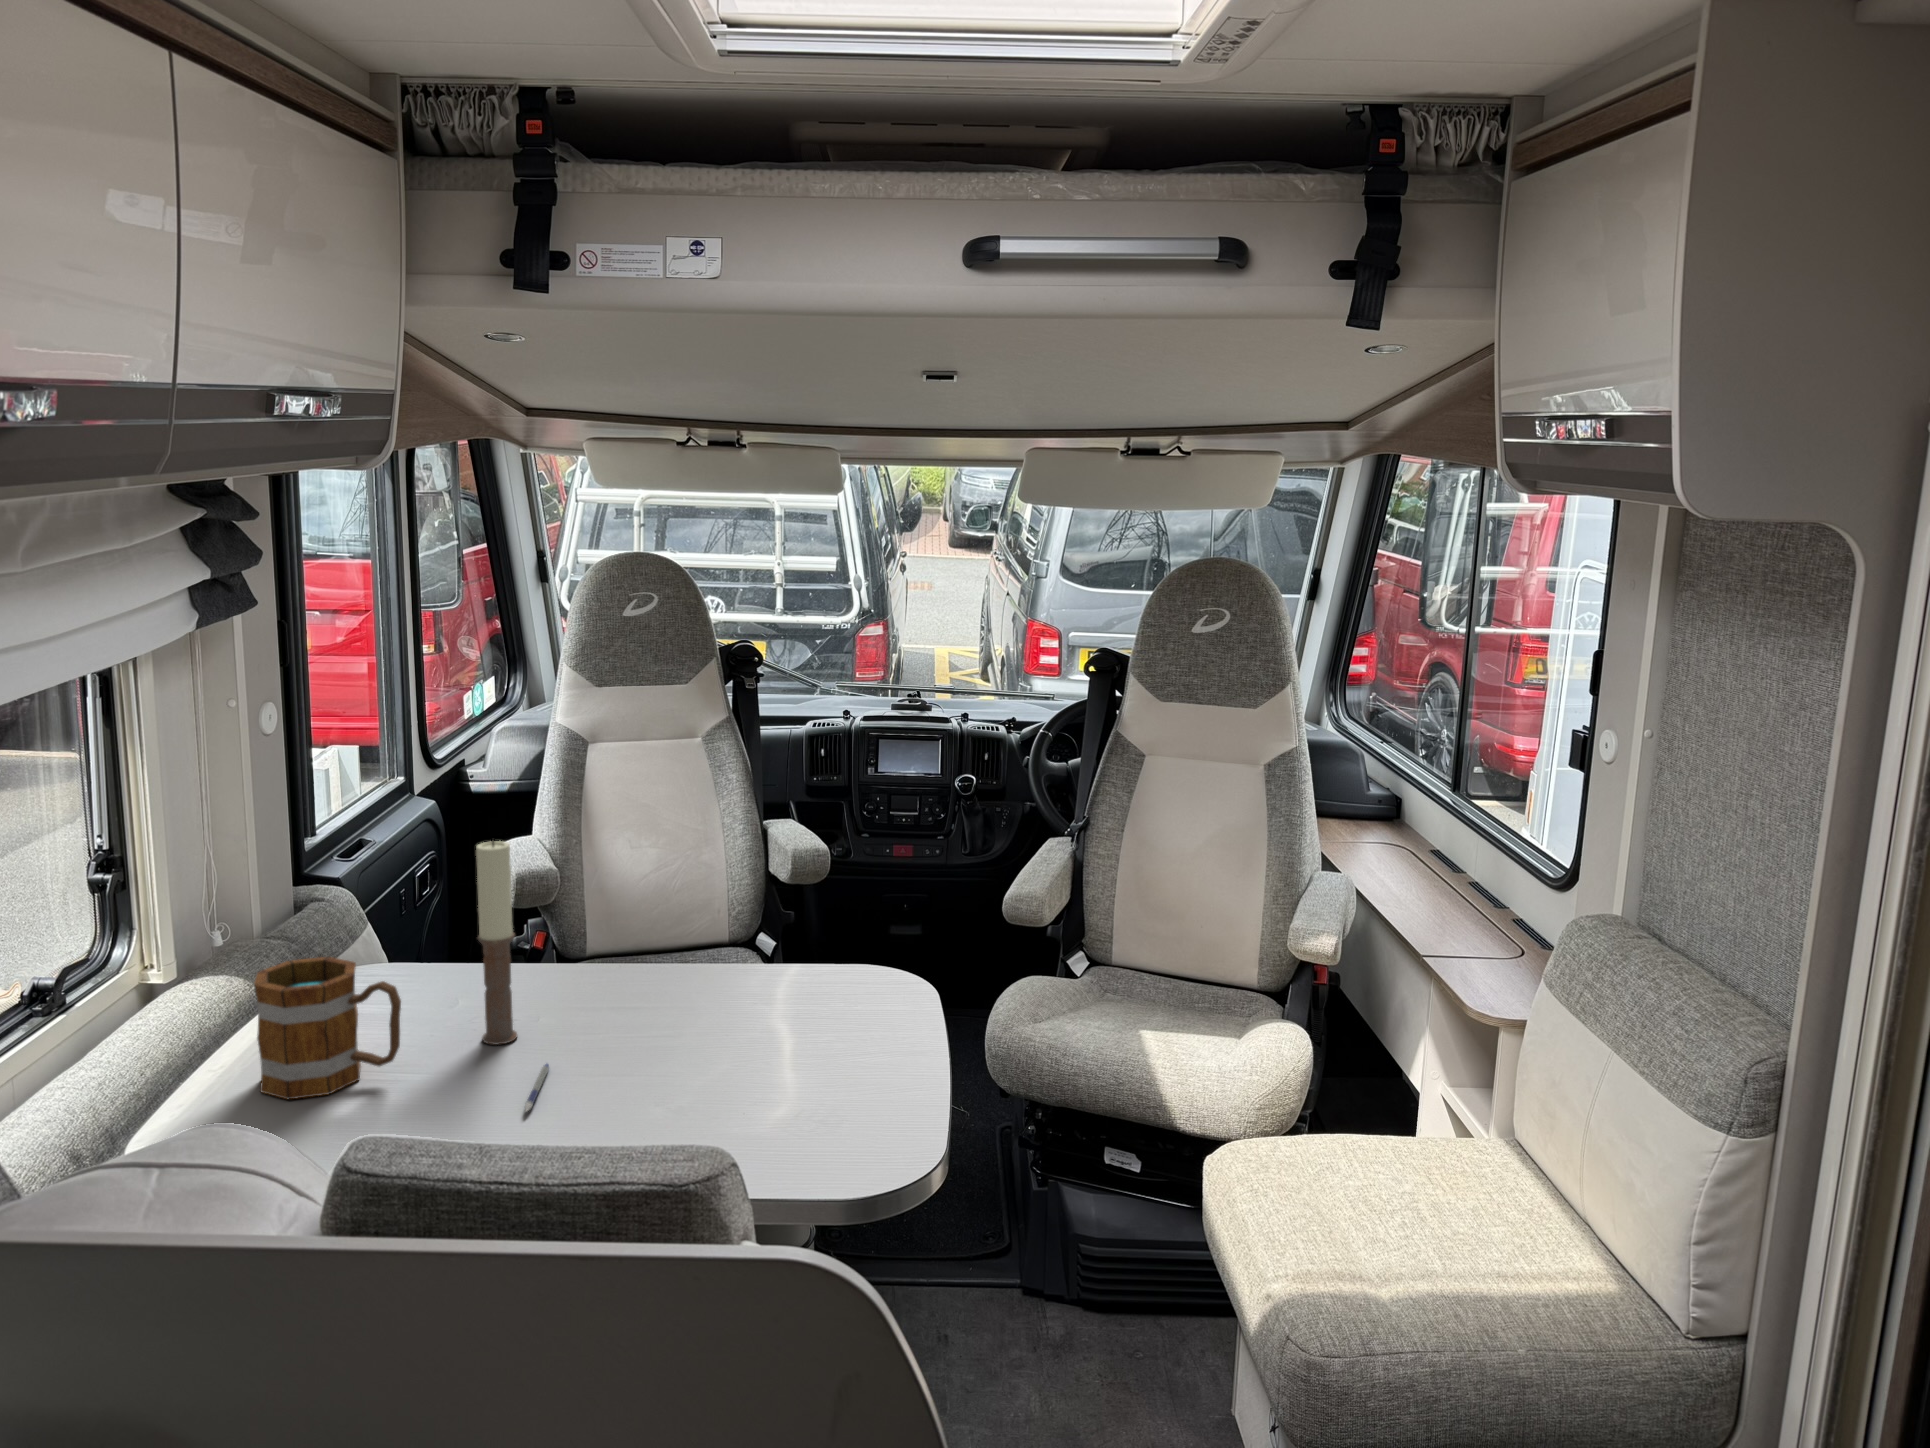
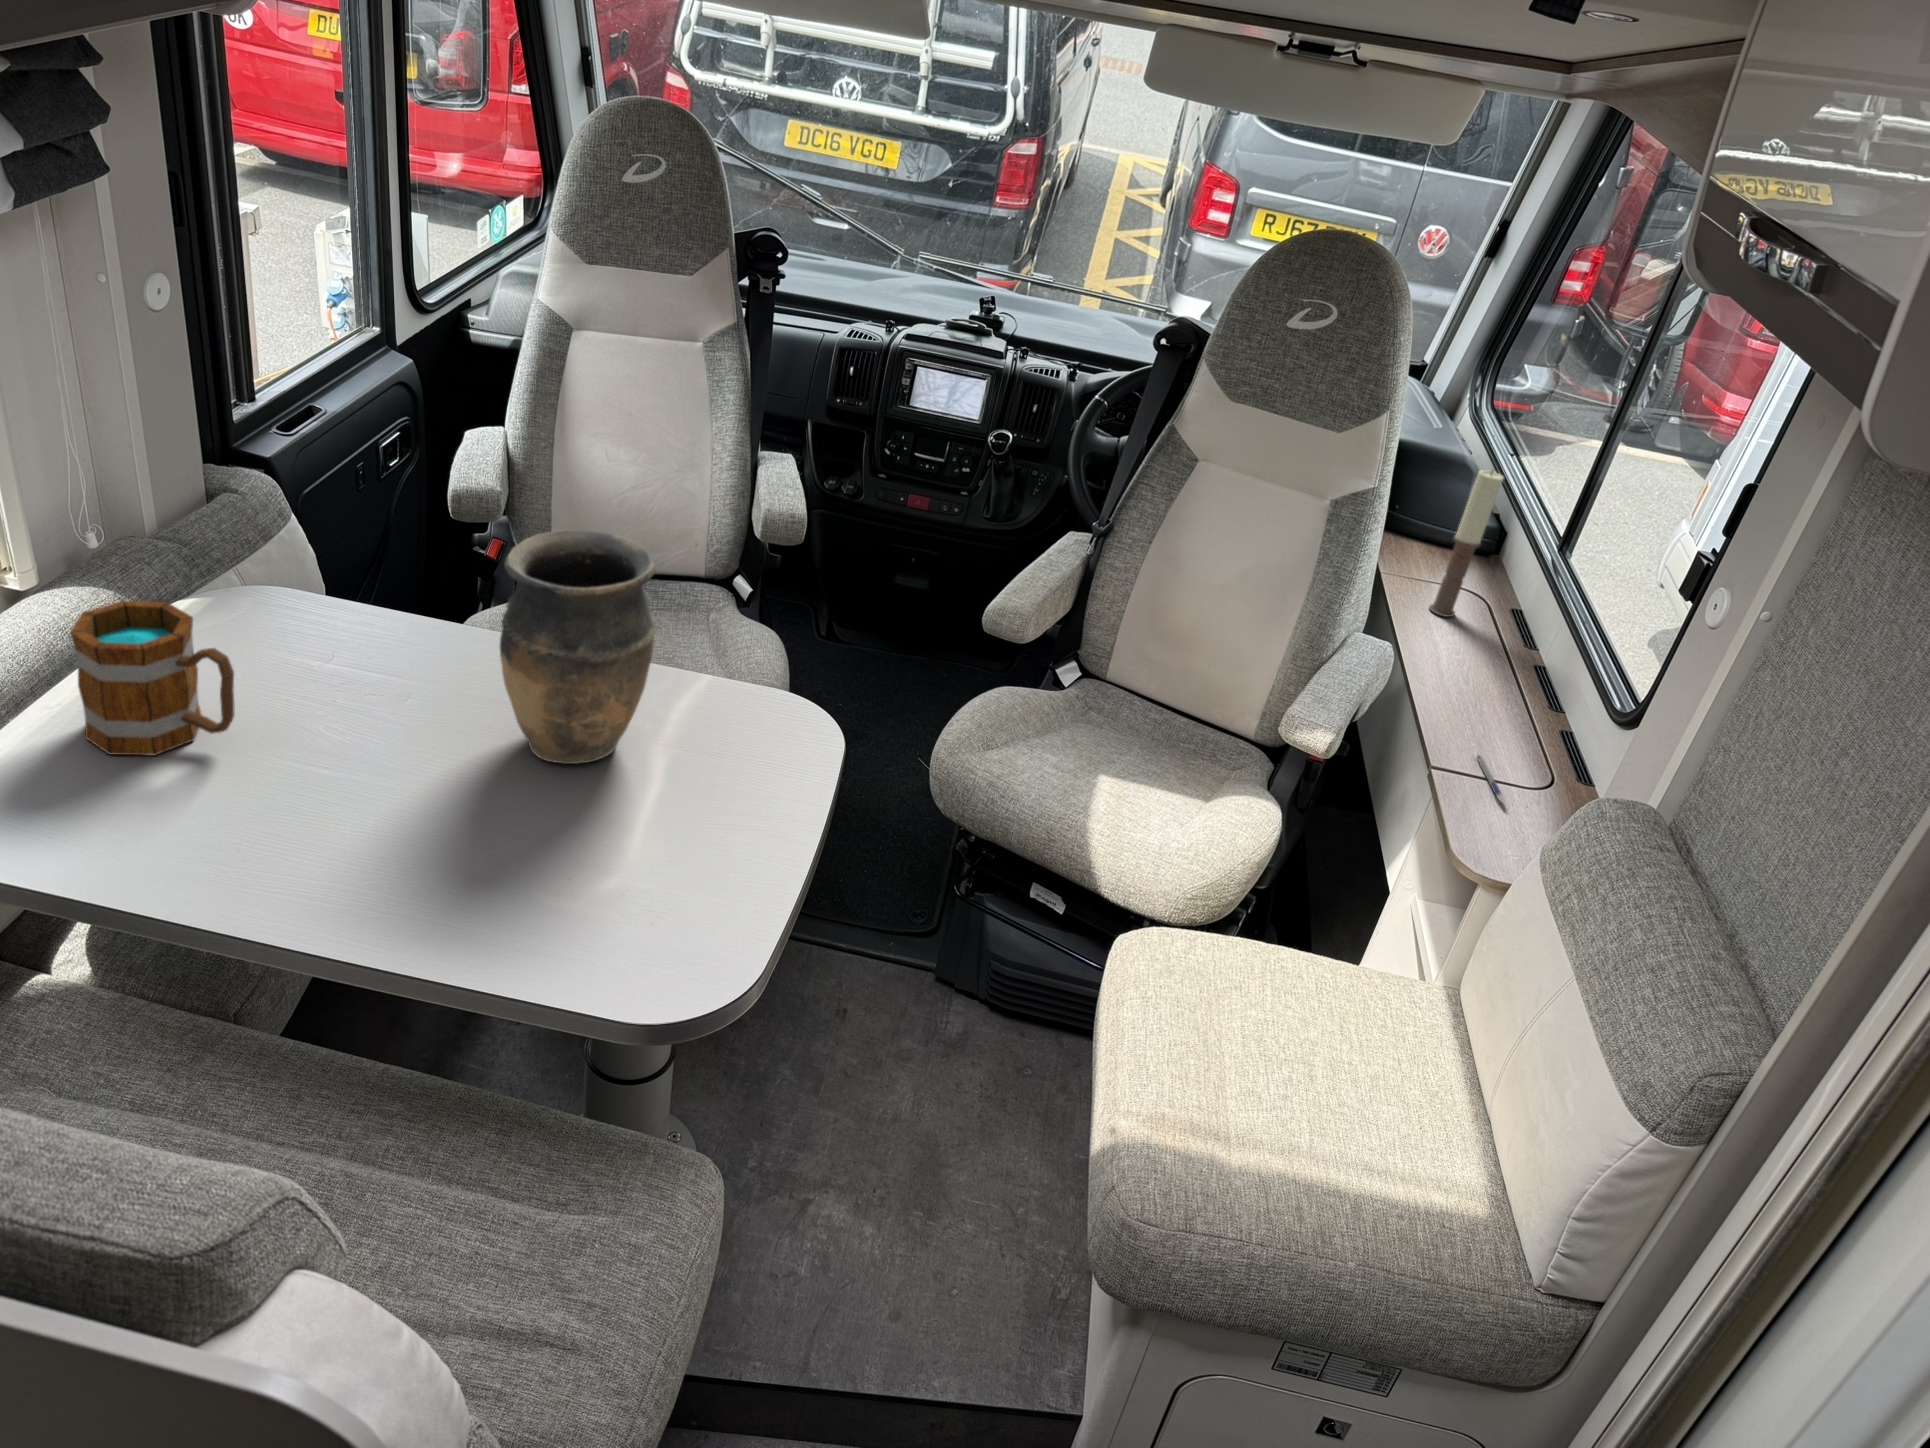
vase: none [631,835,765,1046] -> present [500,530,655,764]
candle: present [476,840,517,1045] -> present [1429,470,1503,617]
pen: present [525,1064,549,1111] -> present [1477,755,1504,802]

